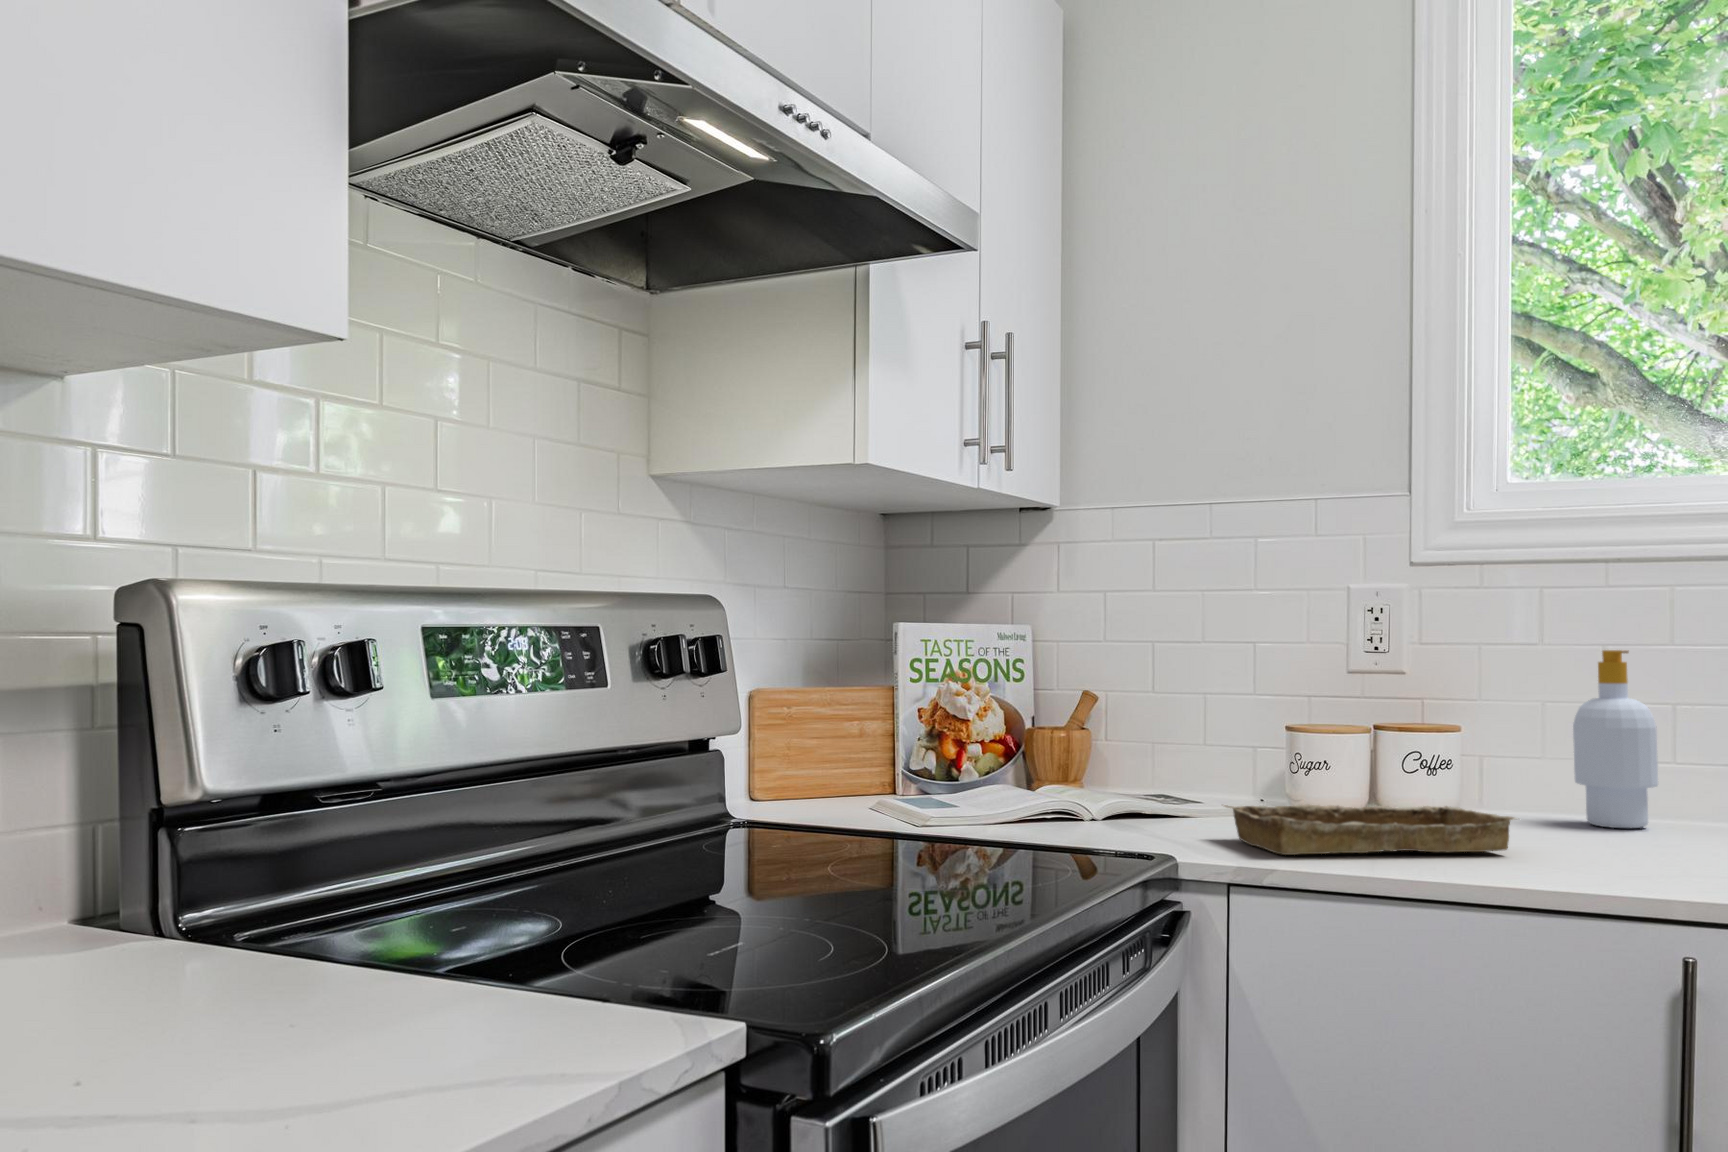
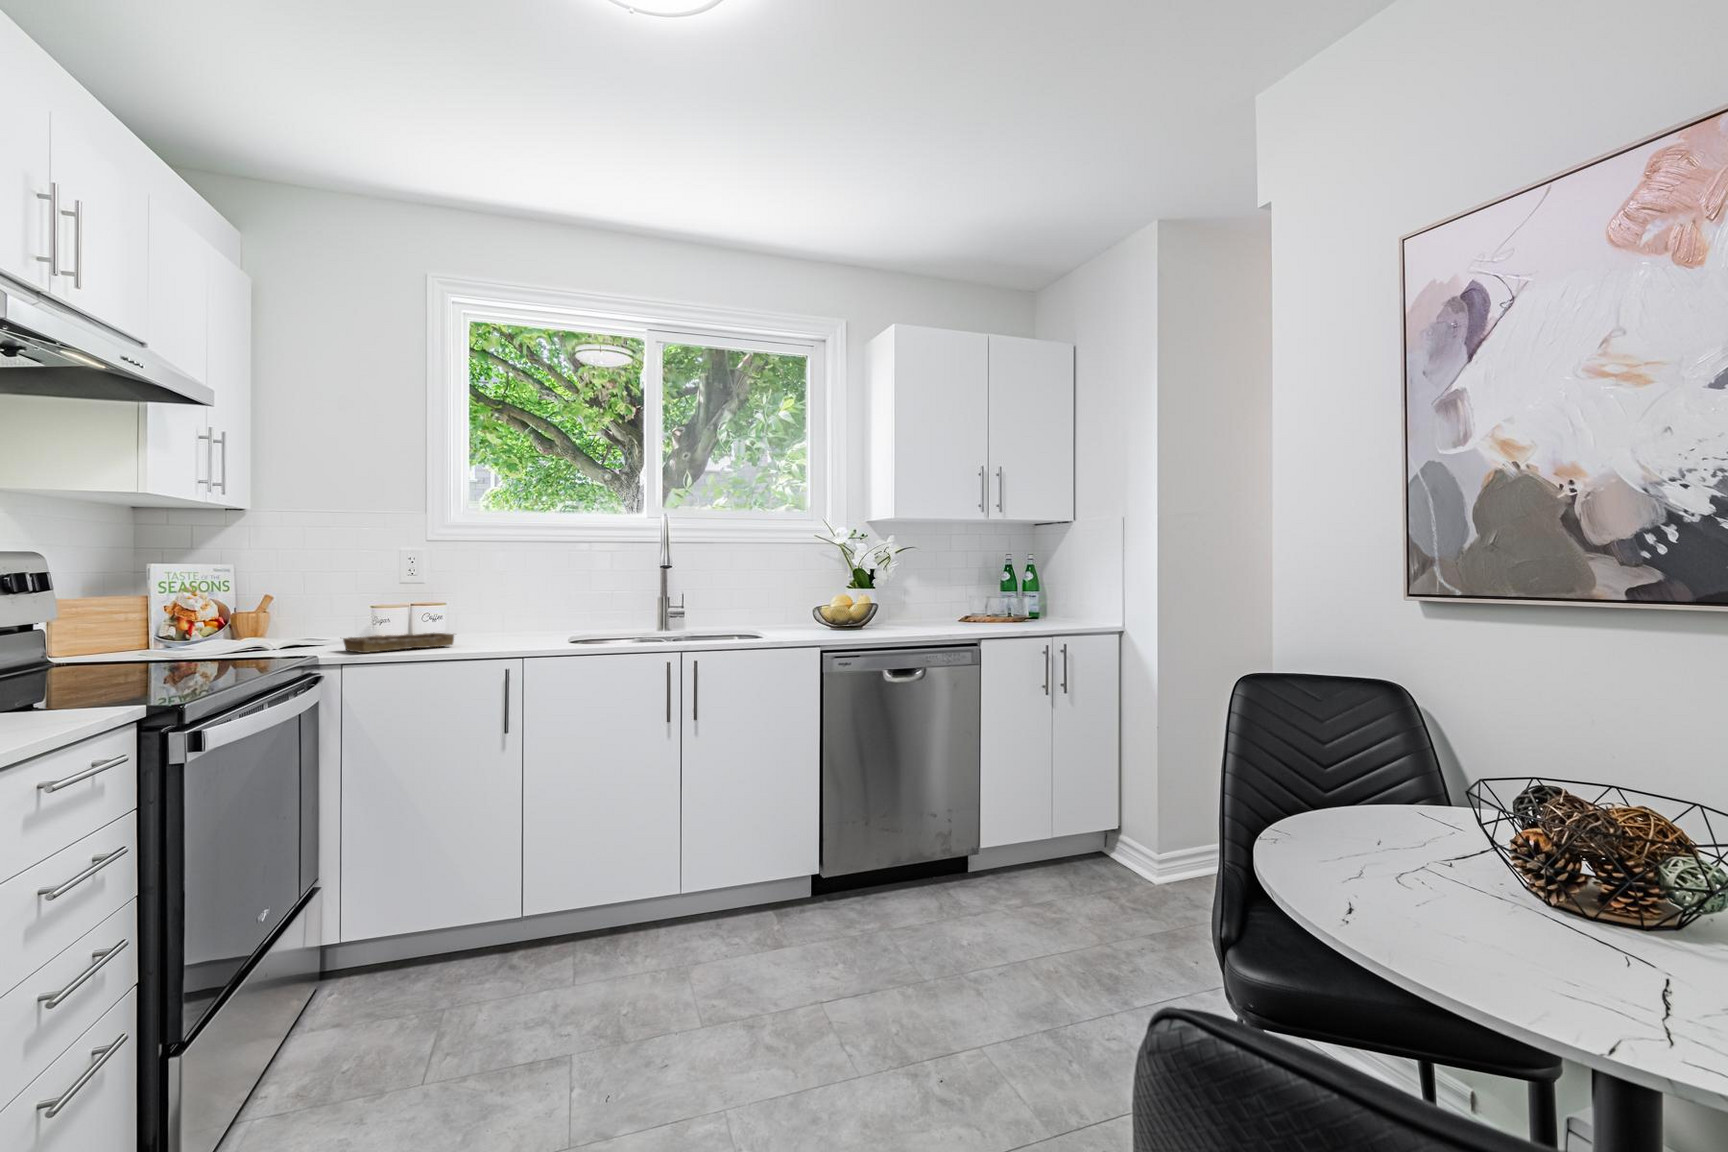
soap bottle: present [1573,650,1658,828] -> none [486,576,515,637]

